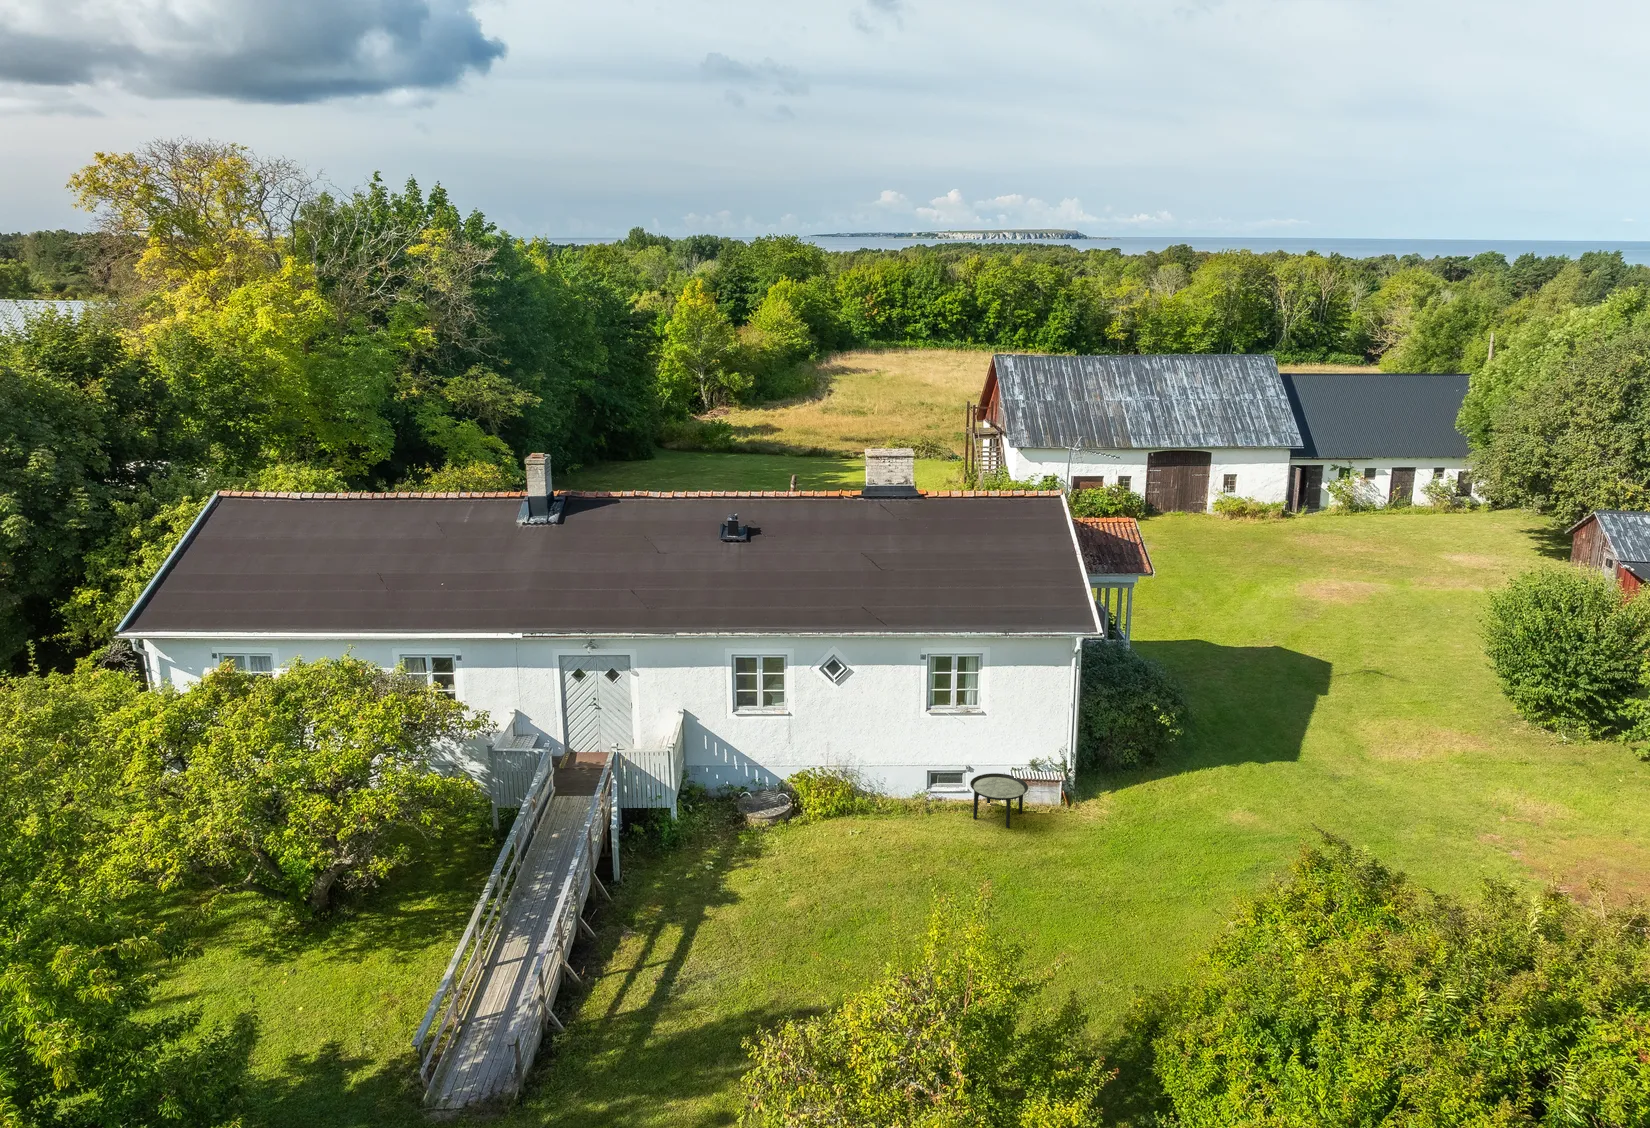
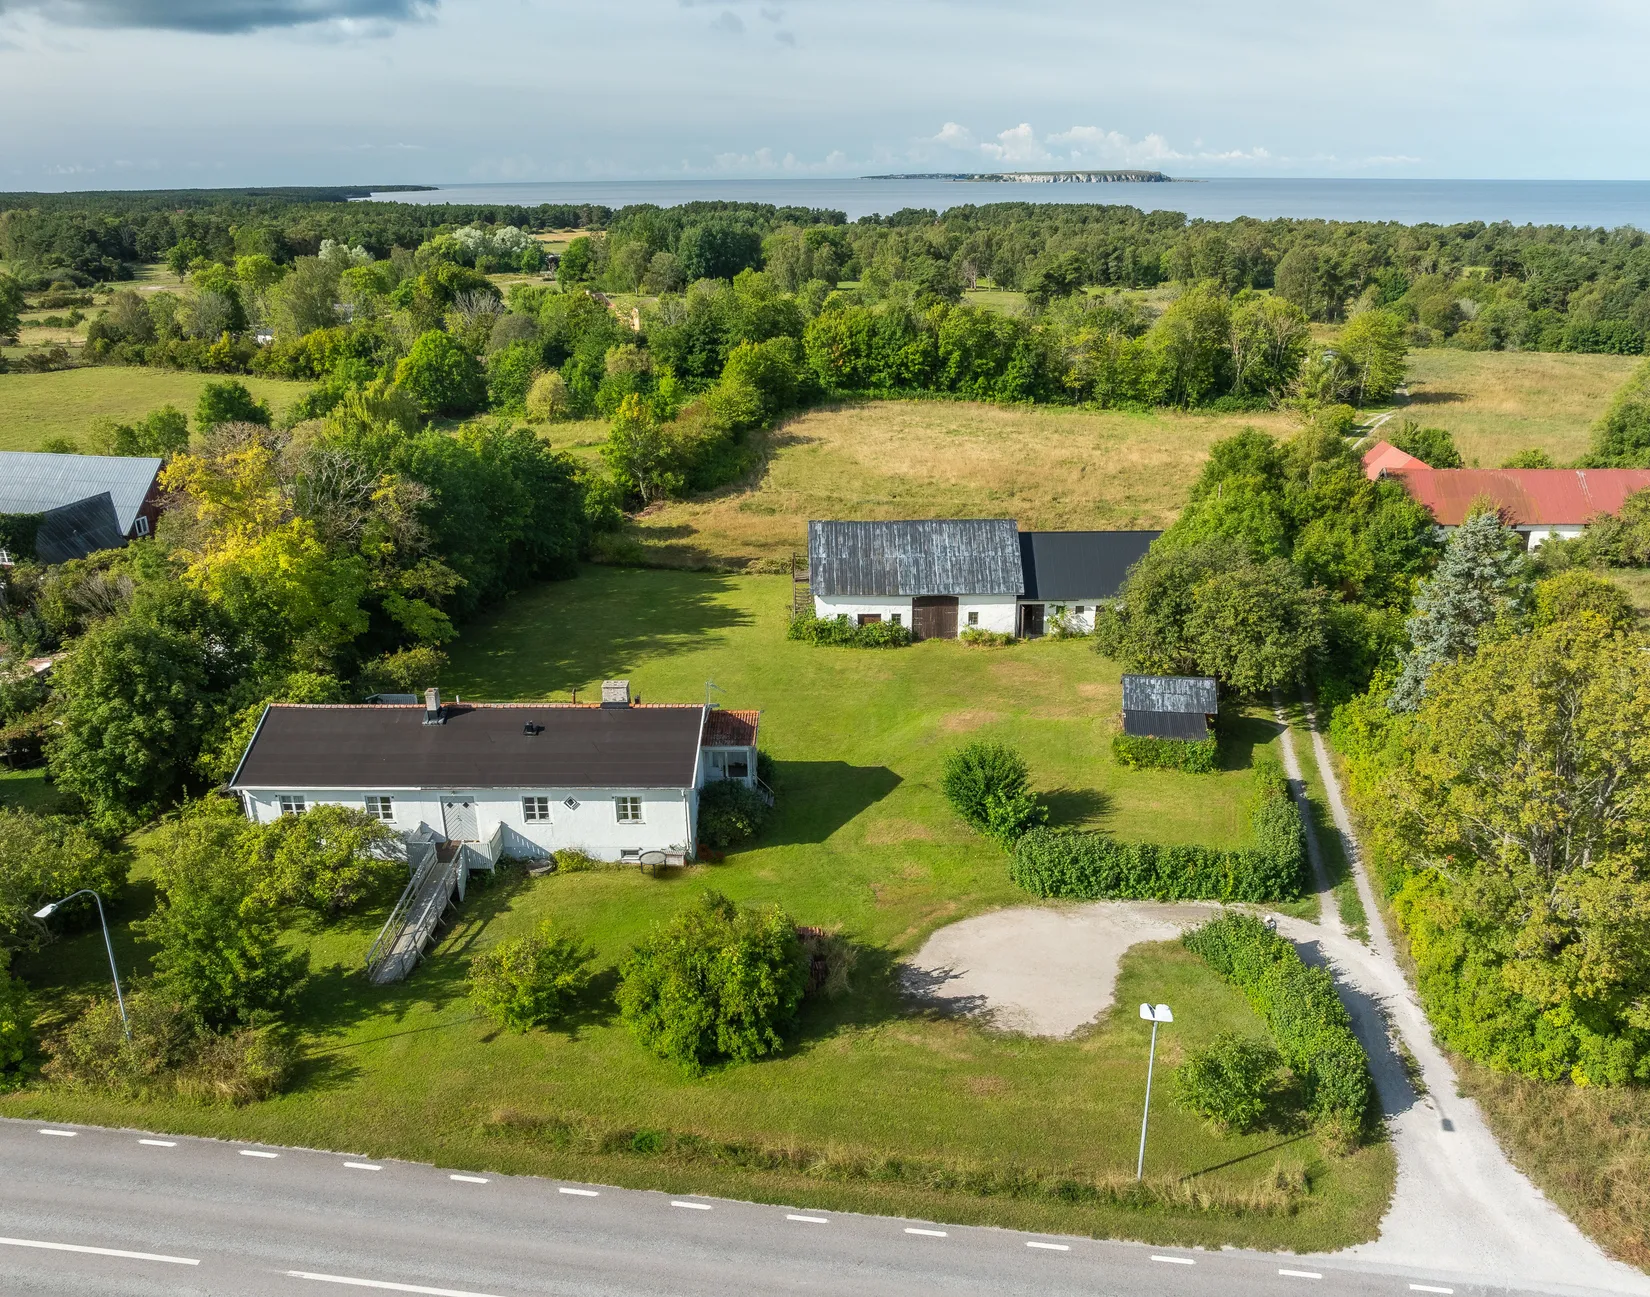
lounge chair: none [1069,746,1130,806] -> present [695,837,725,862]

